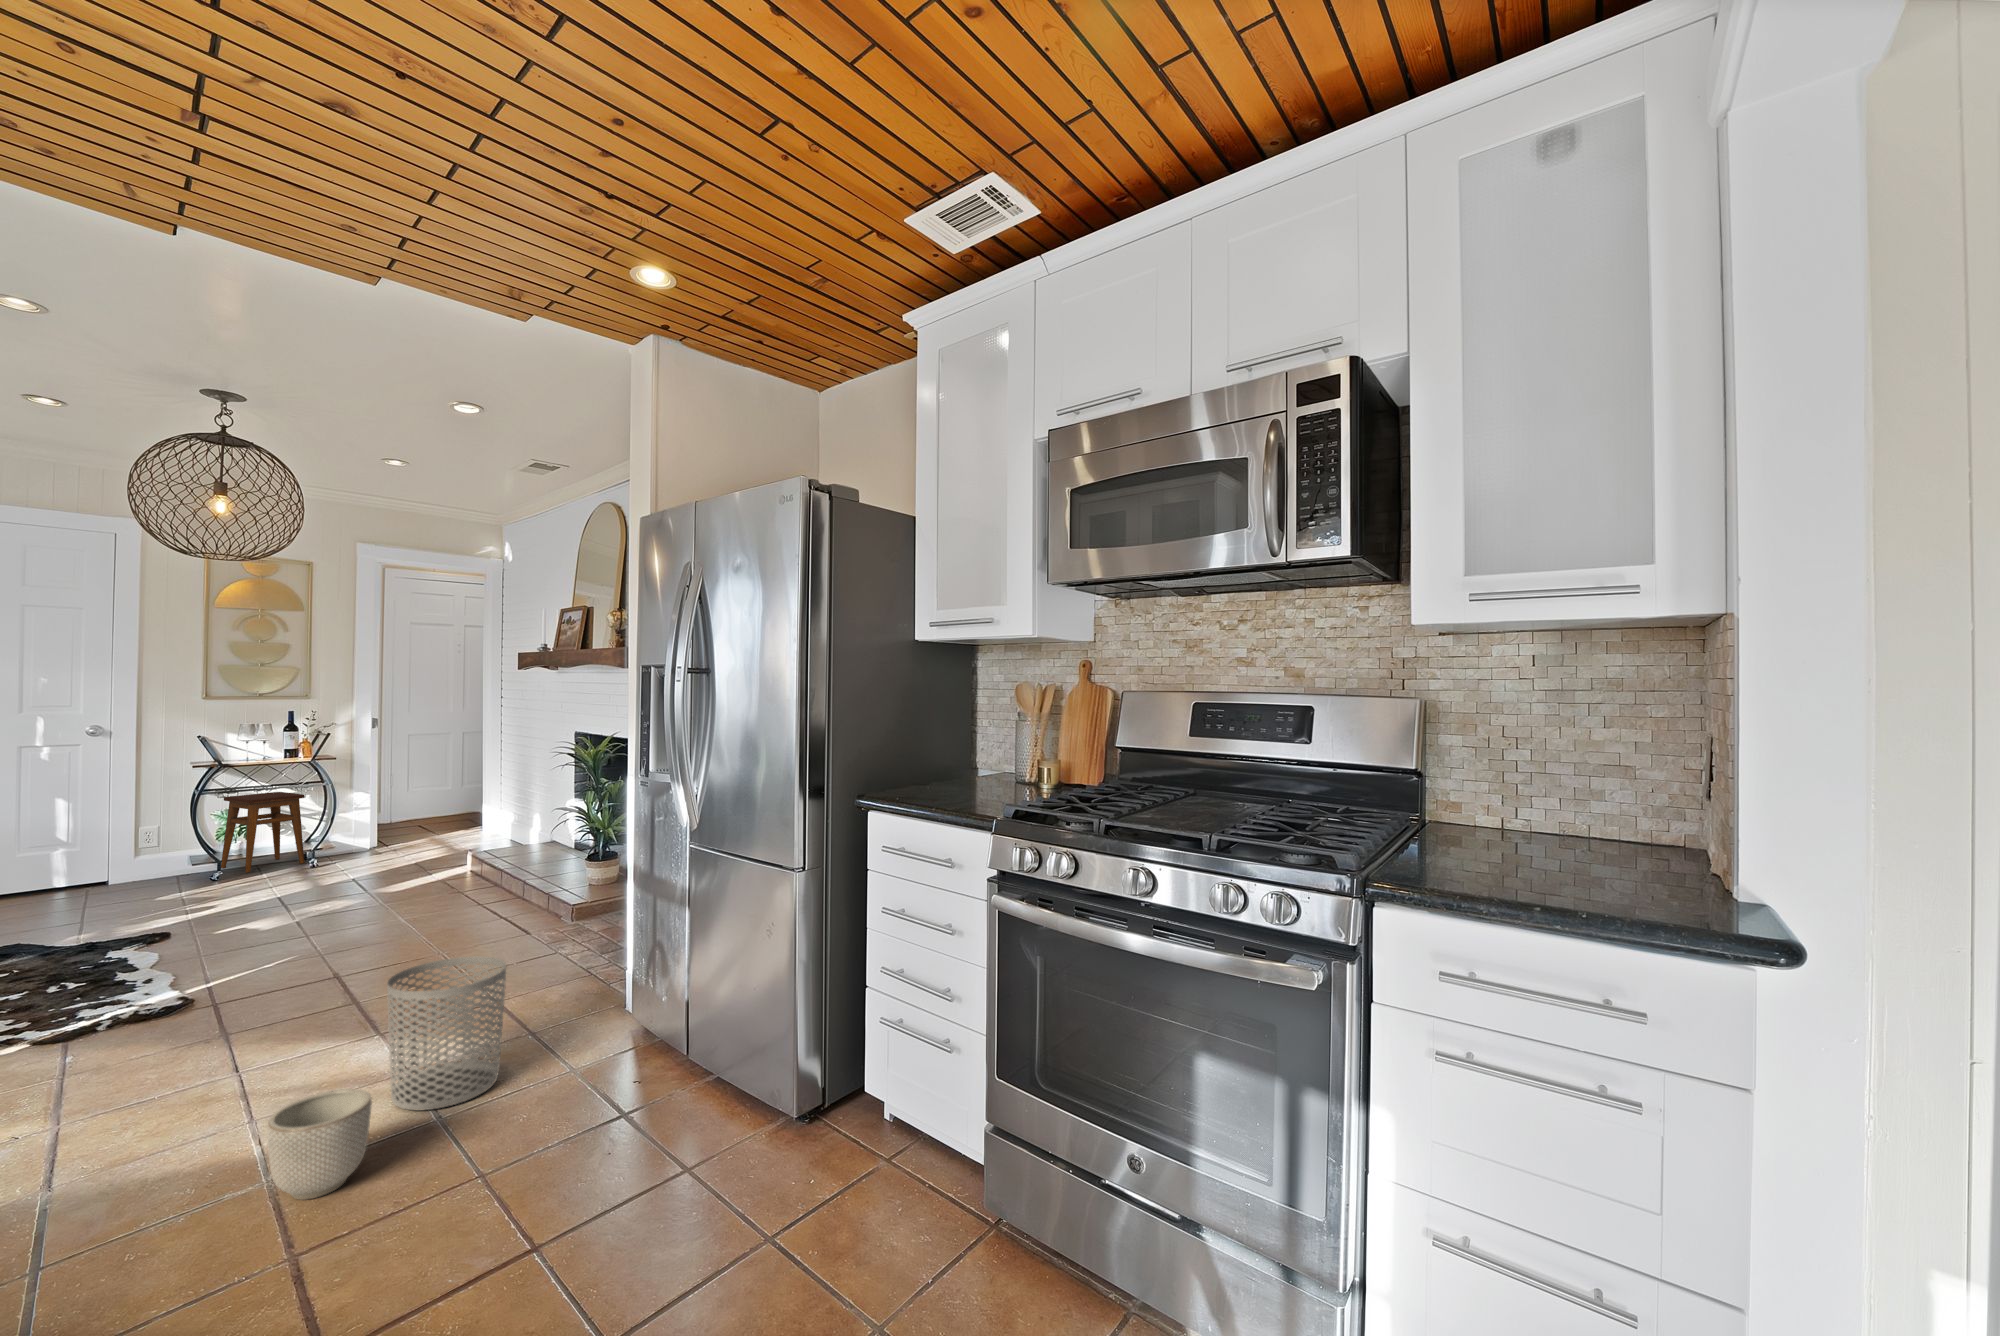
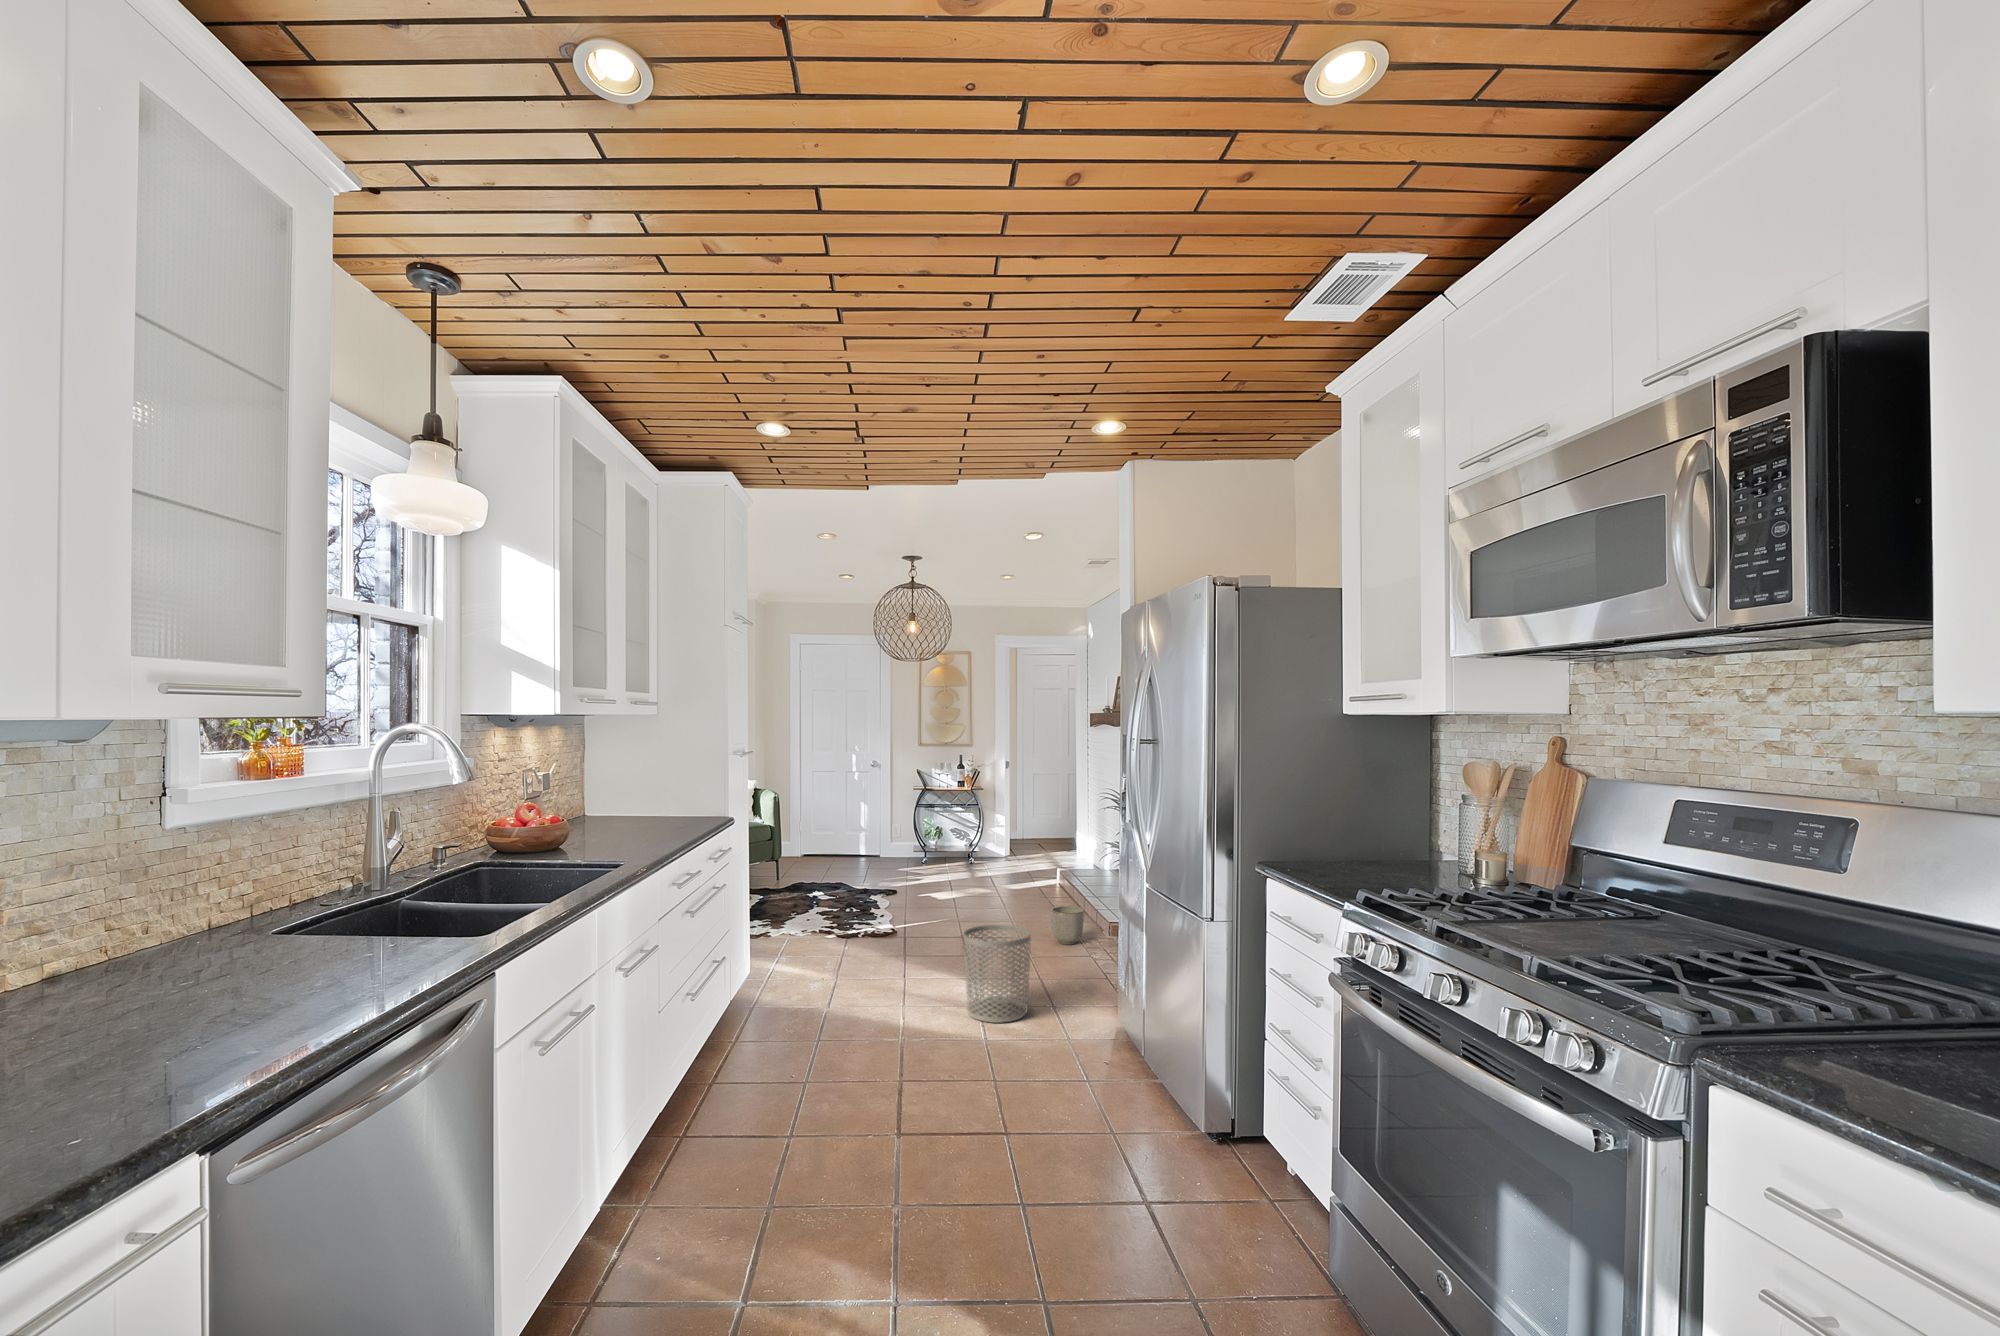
stool: present [221,792,305,873] -> none [930,810,971,863]
planter: present [267,1089,372,1200] -> present [1051,906,1084,945]

